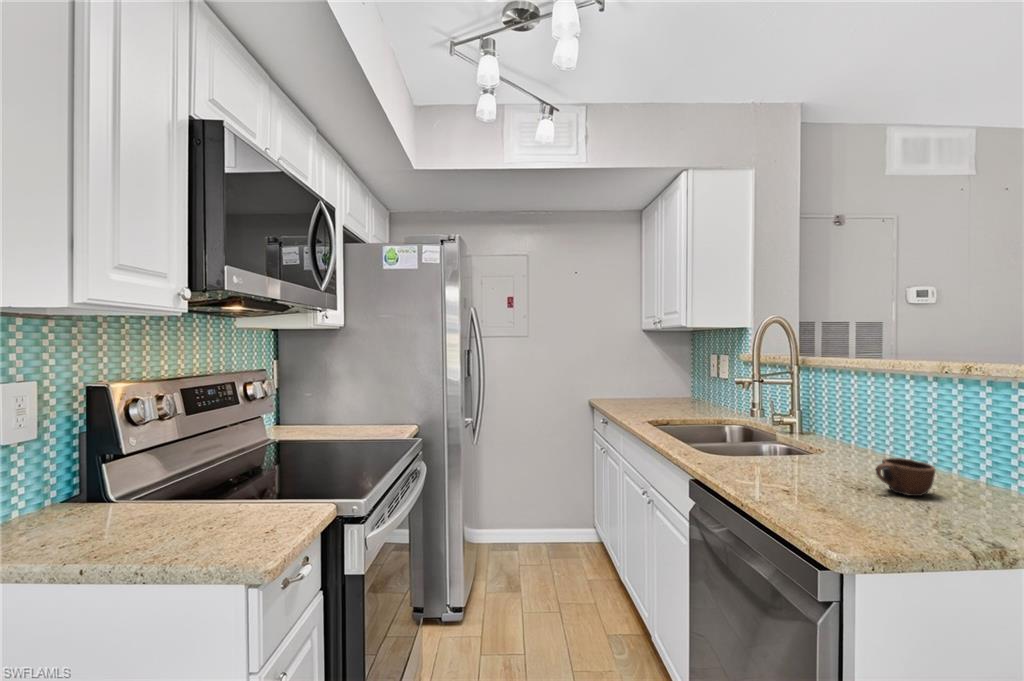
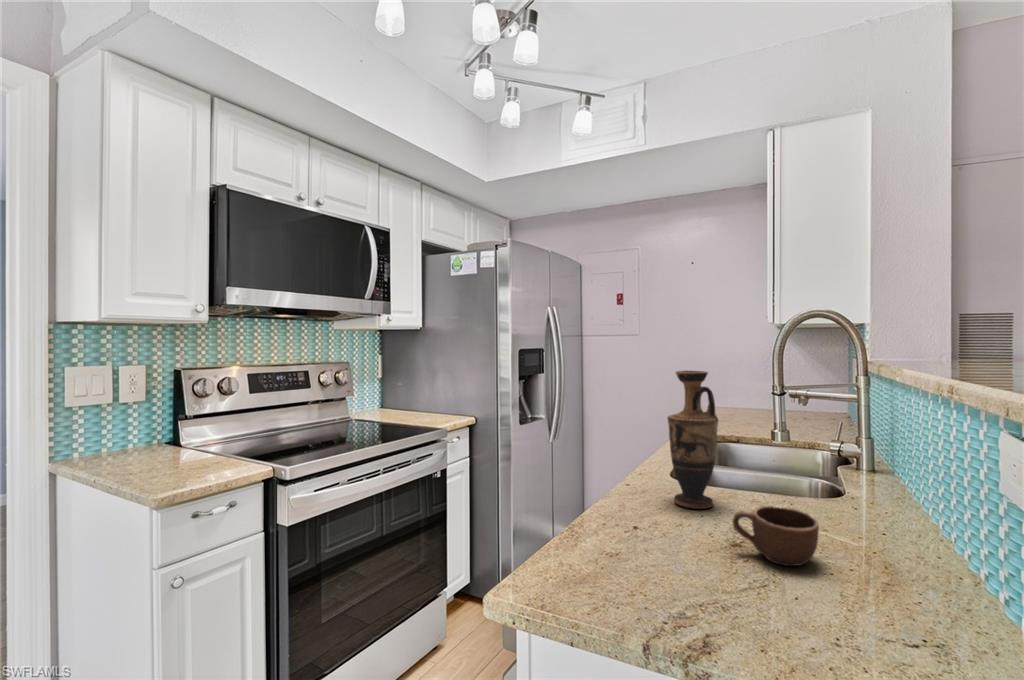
vase: none [755,365,798,473] -> present [667,371,718,509]

